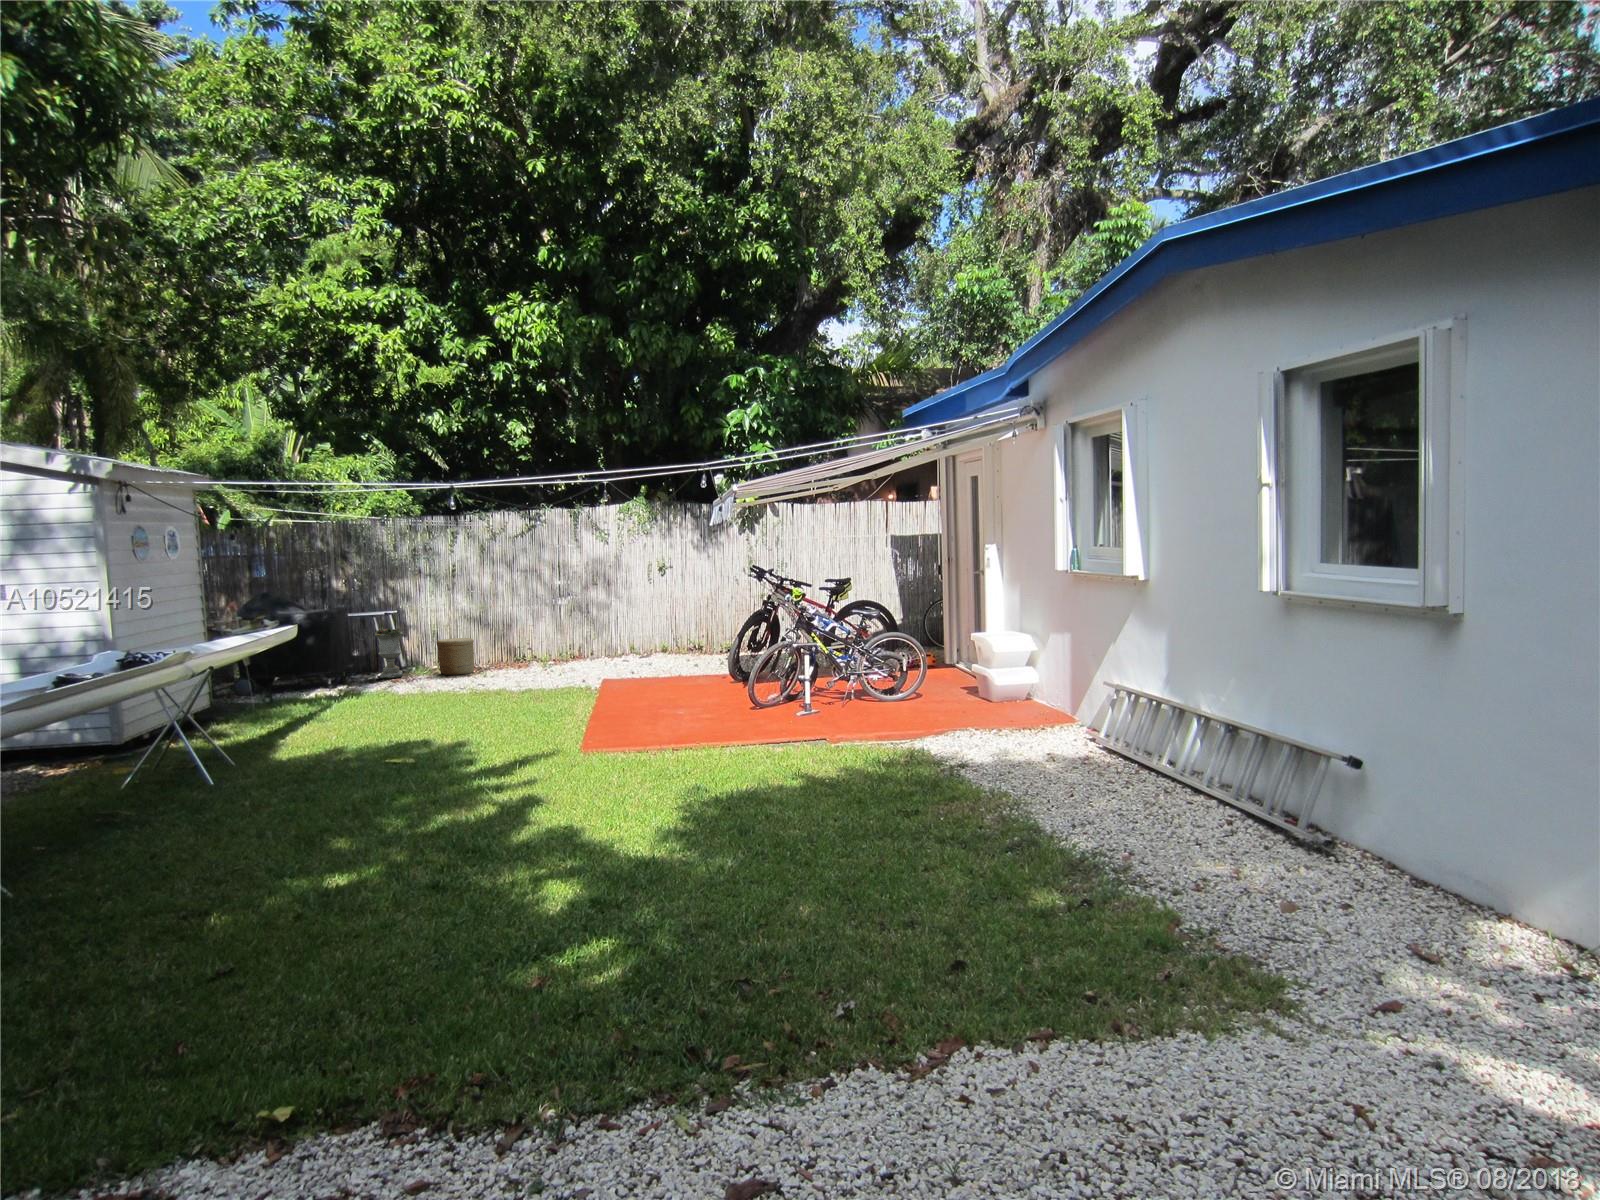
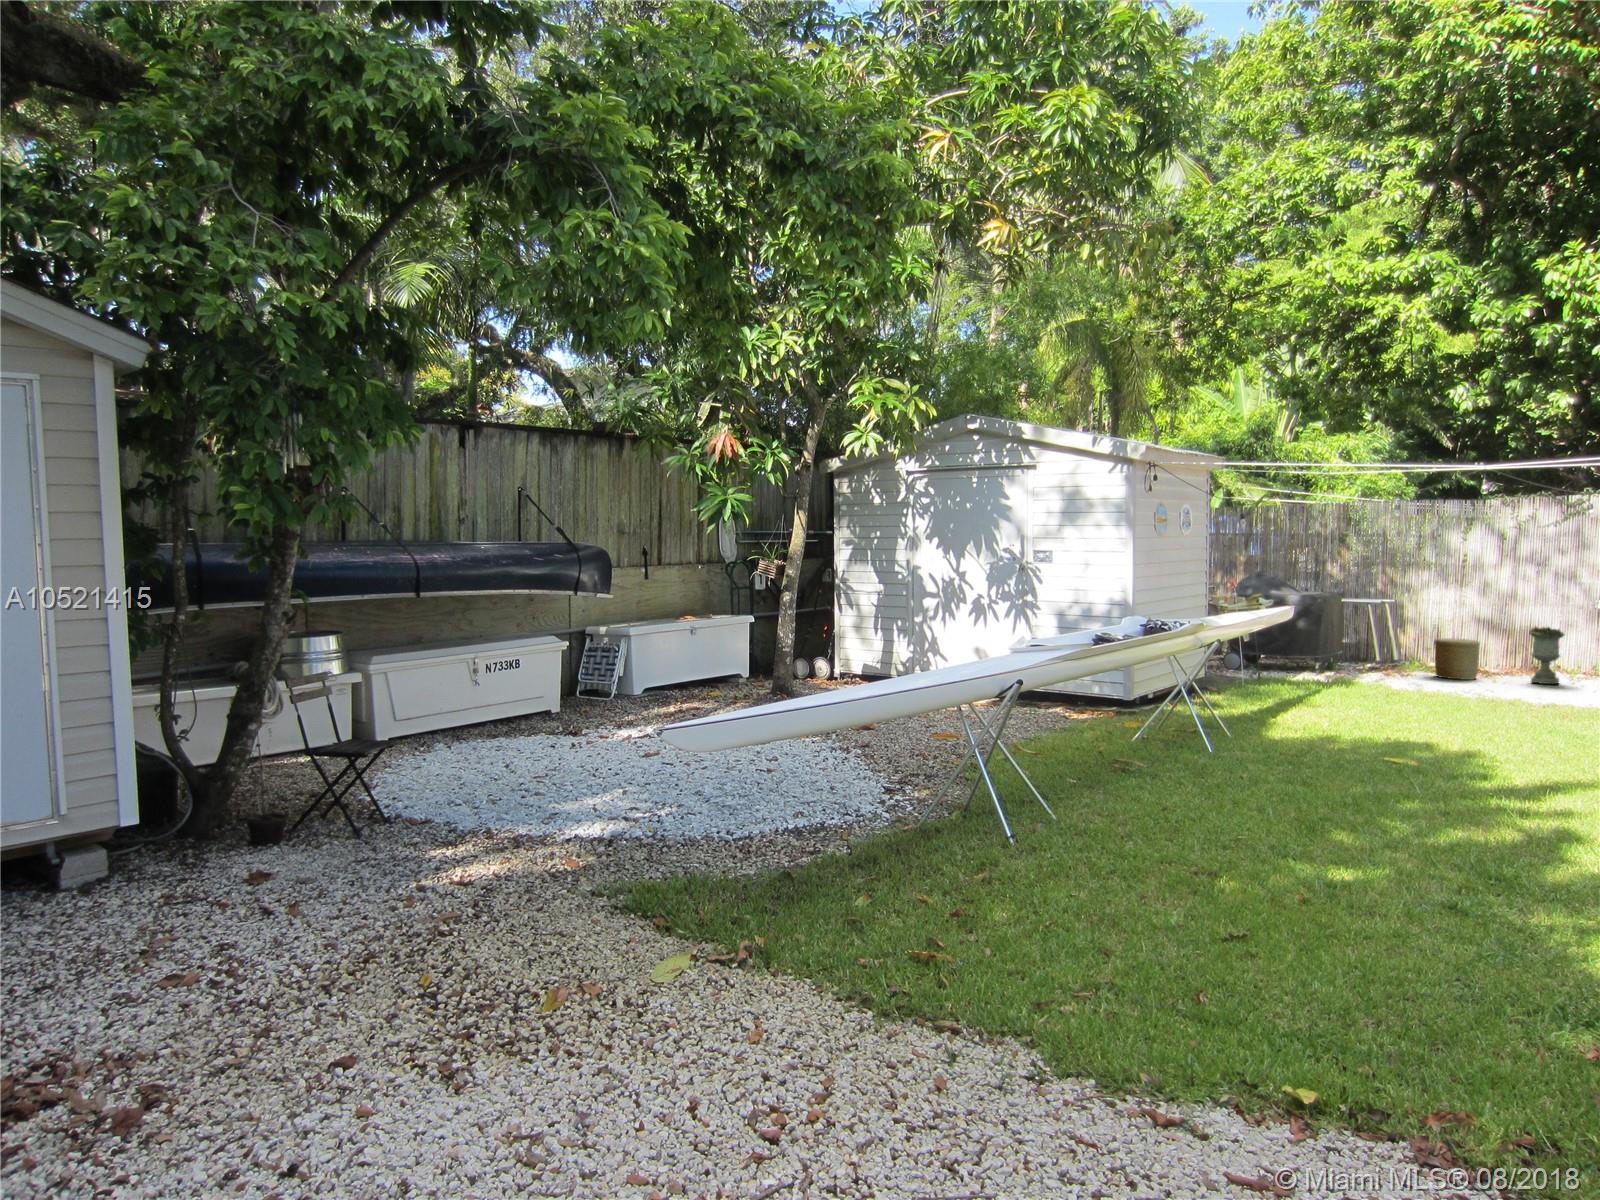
planter: present [375,628,403,679] -> present [1529,627,1565,684]

